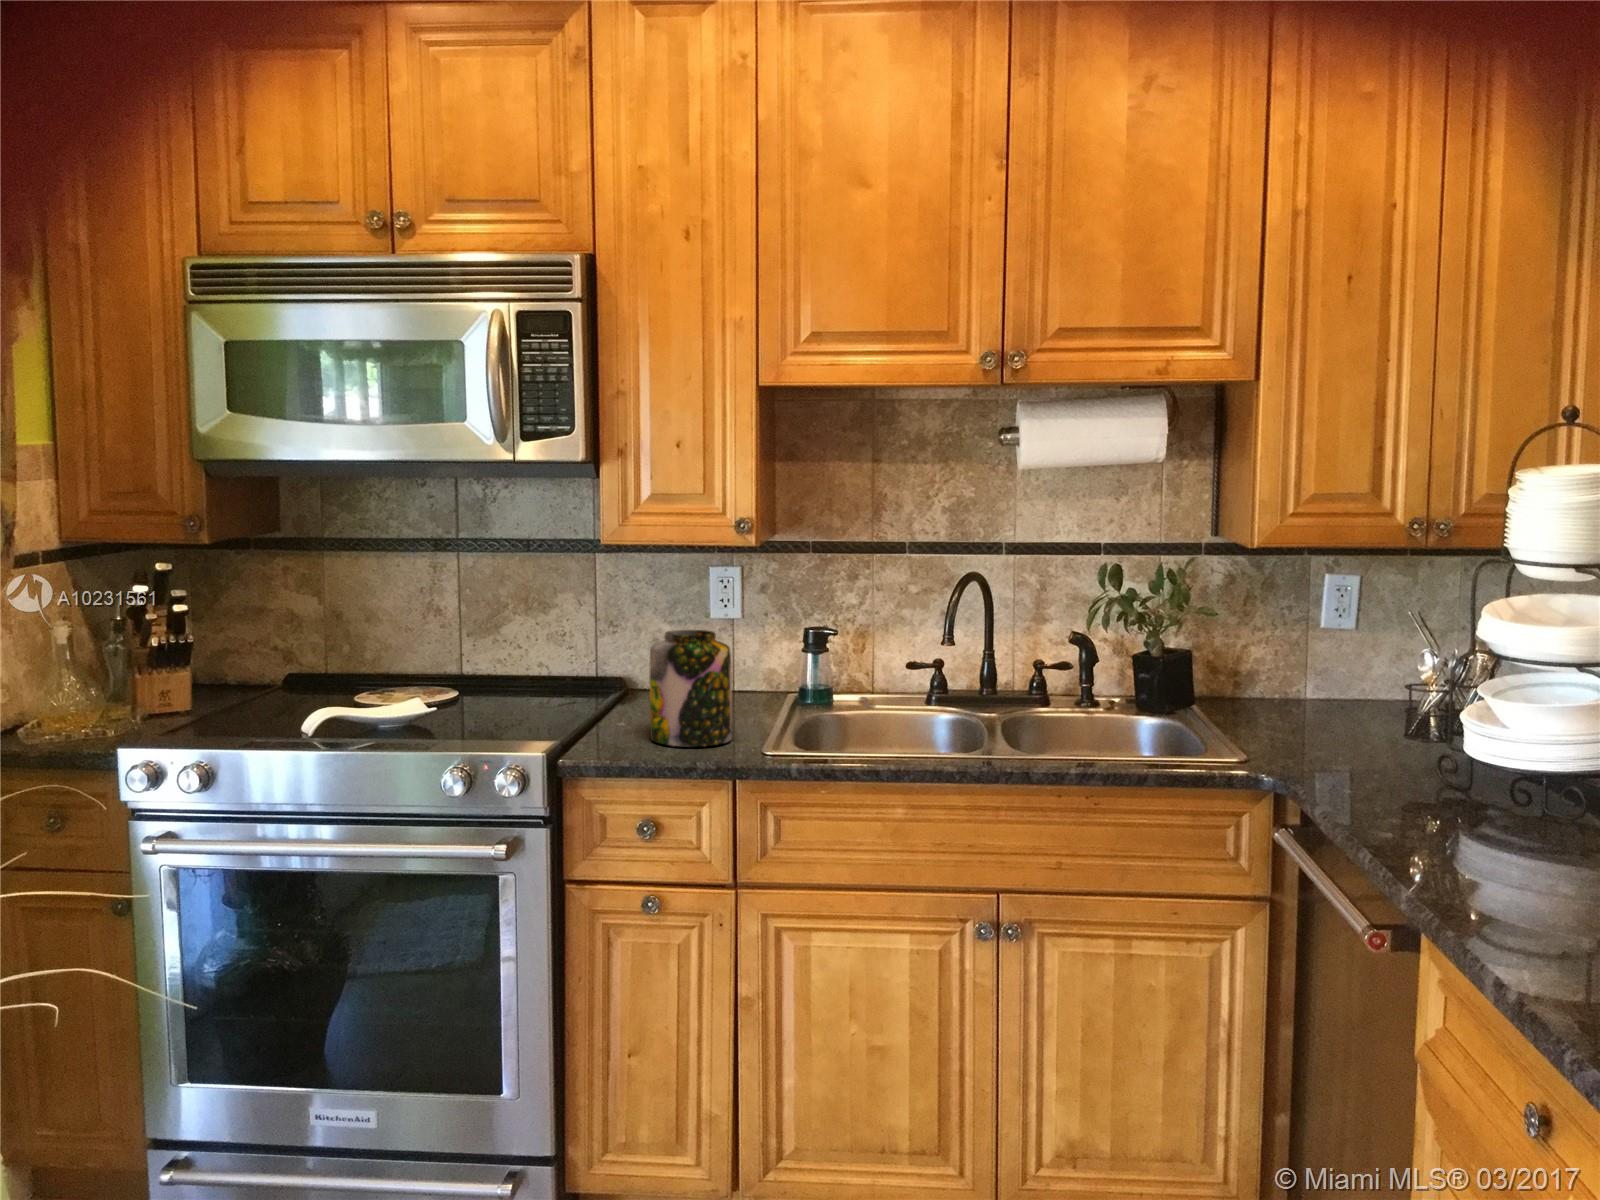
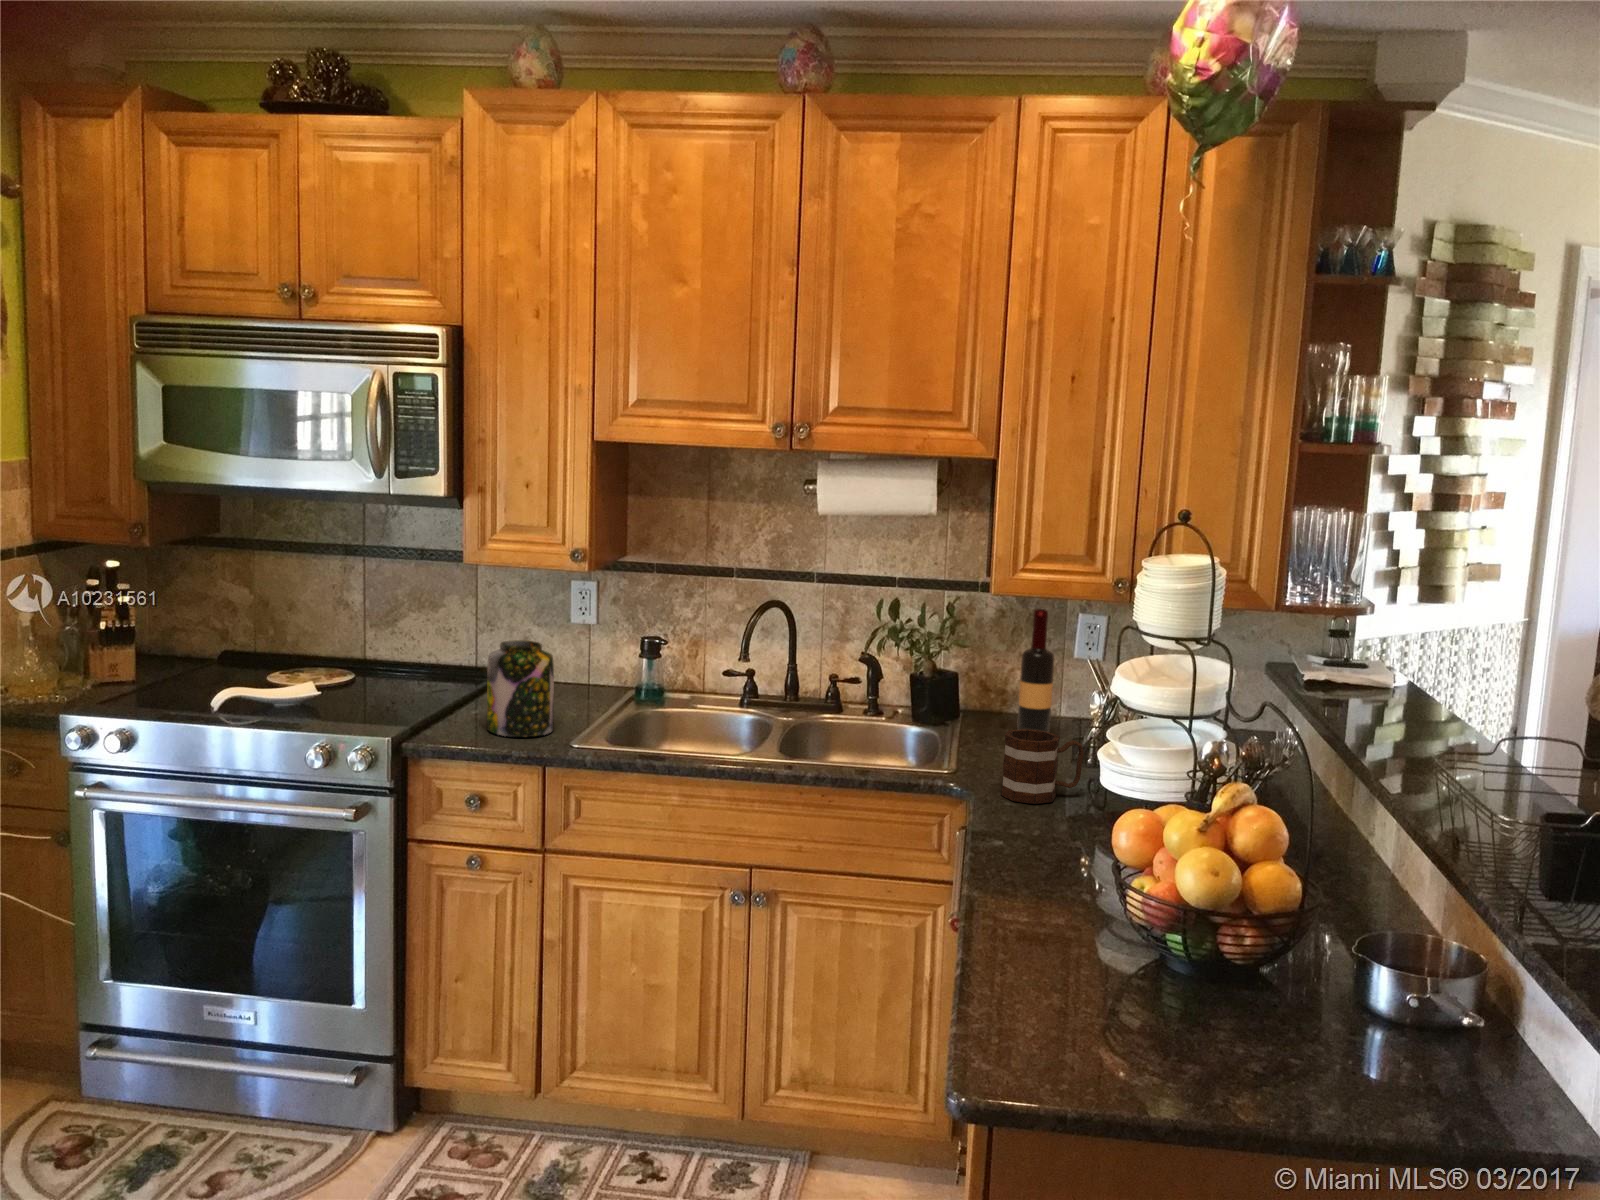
wine bottle: none [1277,565,1322,726] -> present [1017,609,1055,732]
mug: none [1324,698,1426,788] -> present [1001,729,1084,804]

